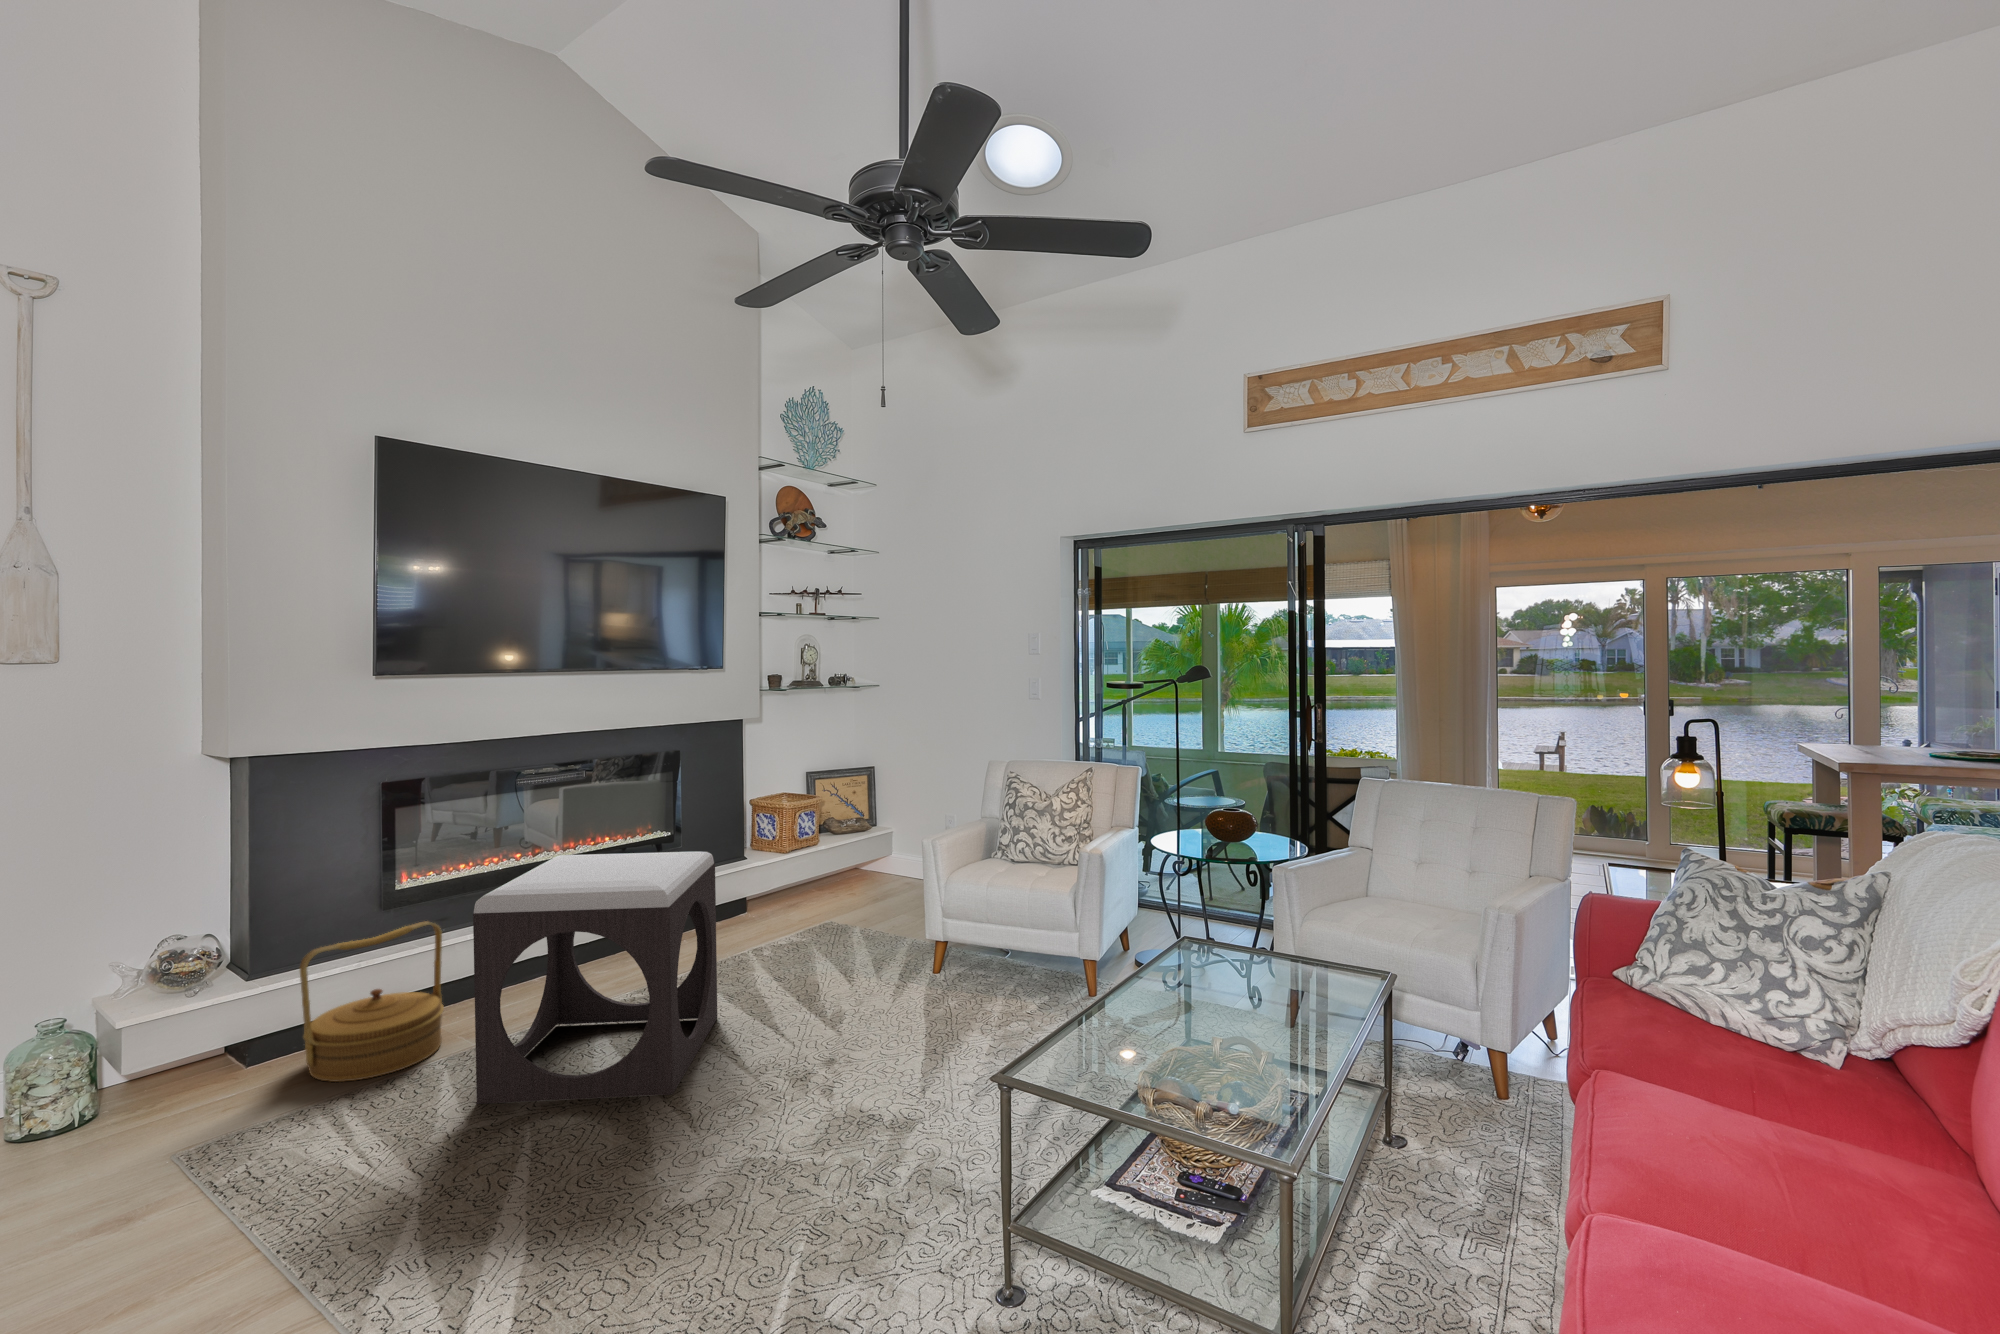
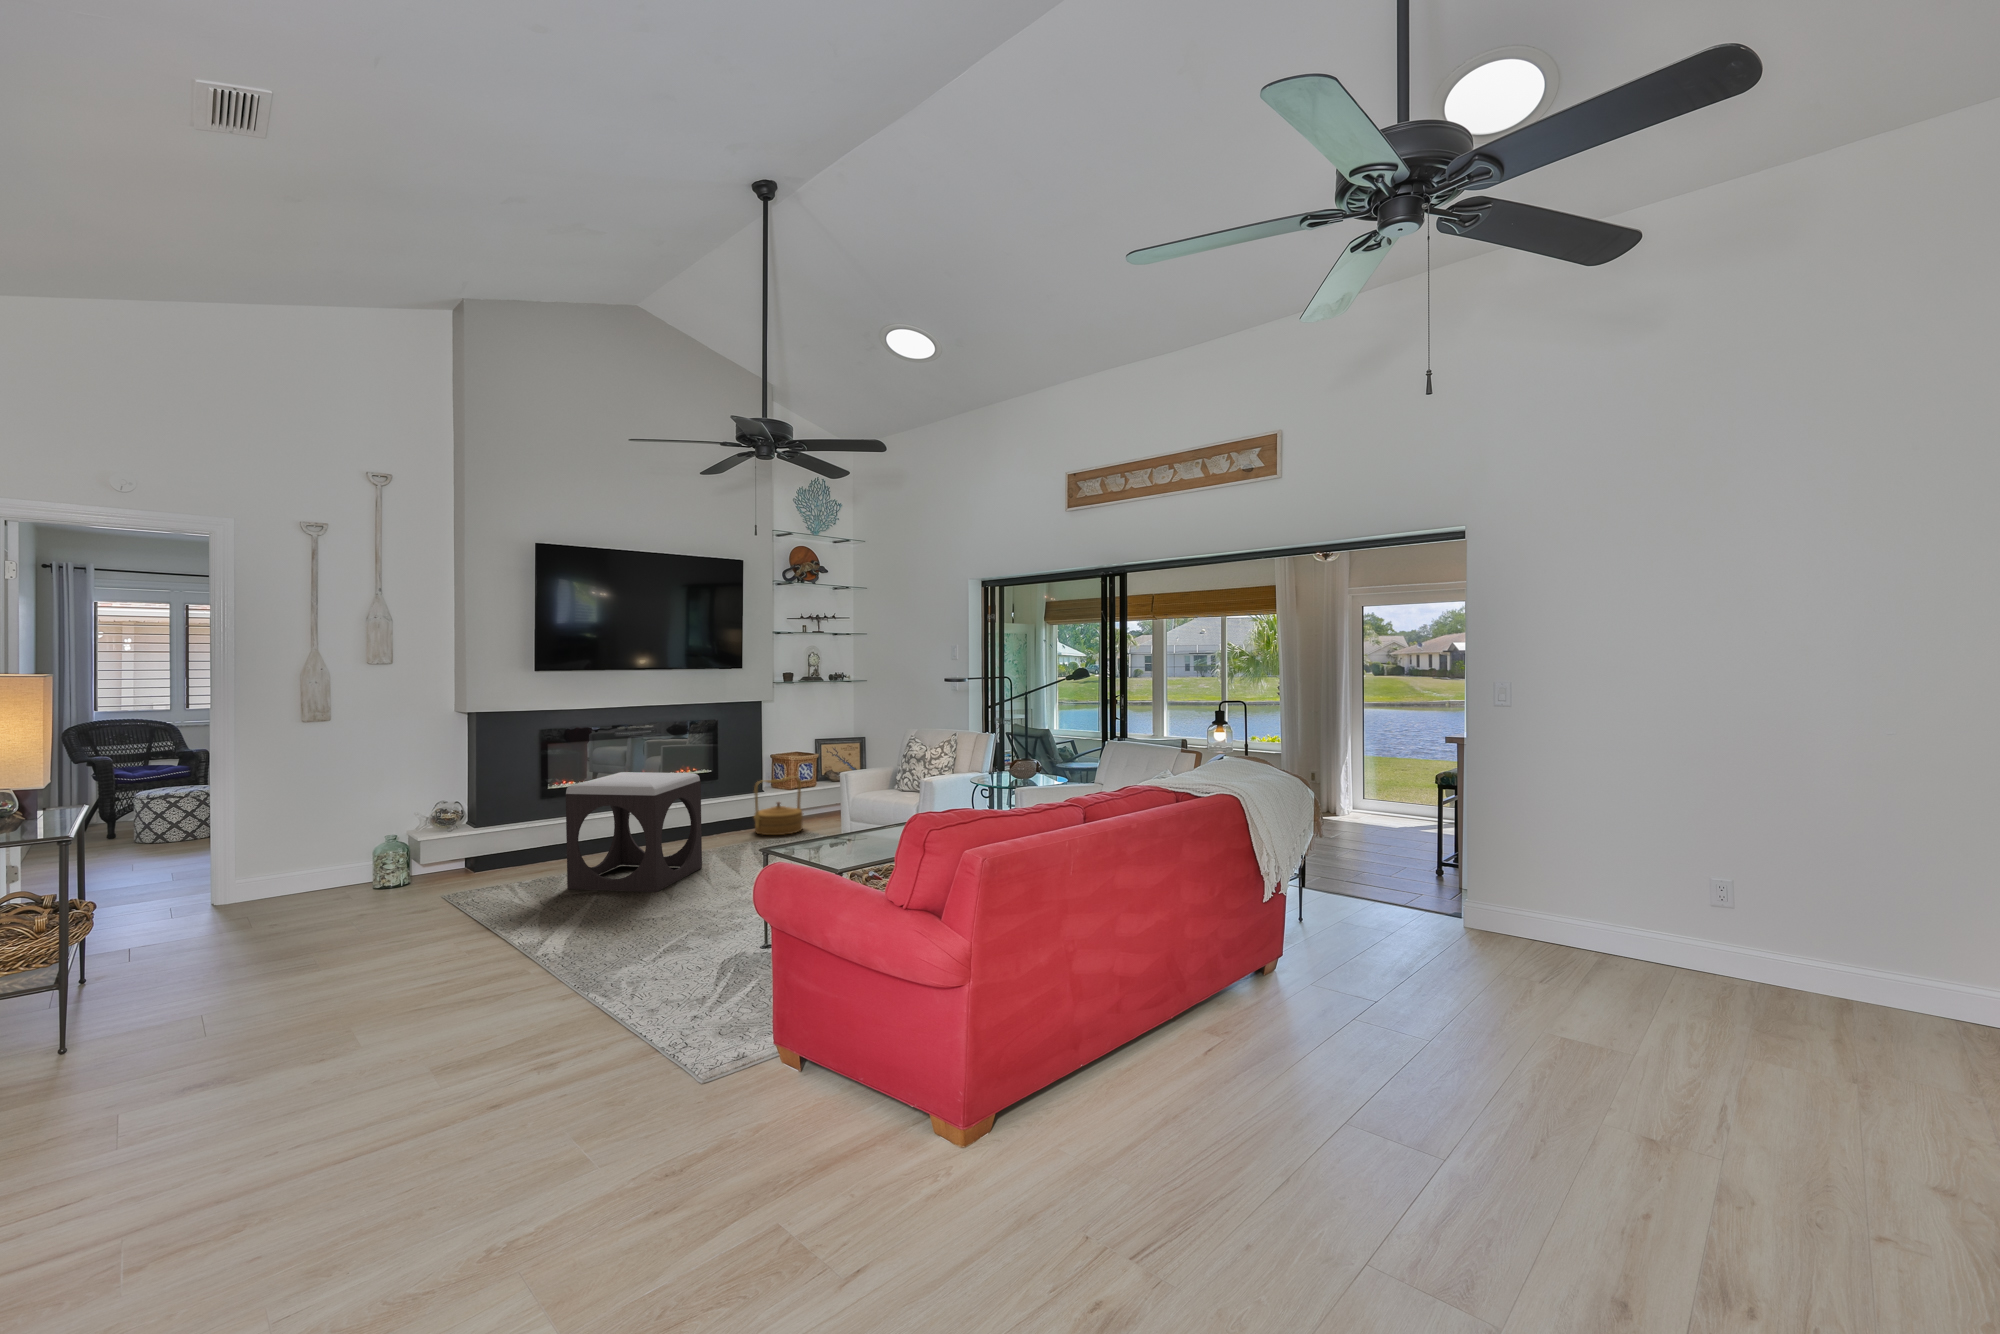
woven basket: present [300,921,444,1082] -> present [754,776,803,835]

